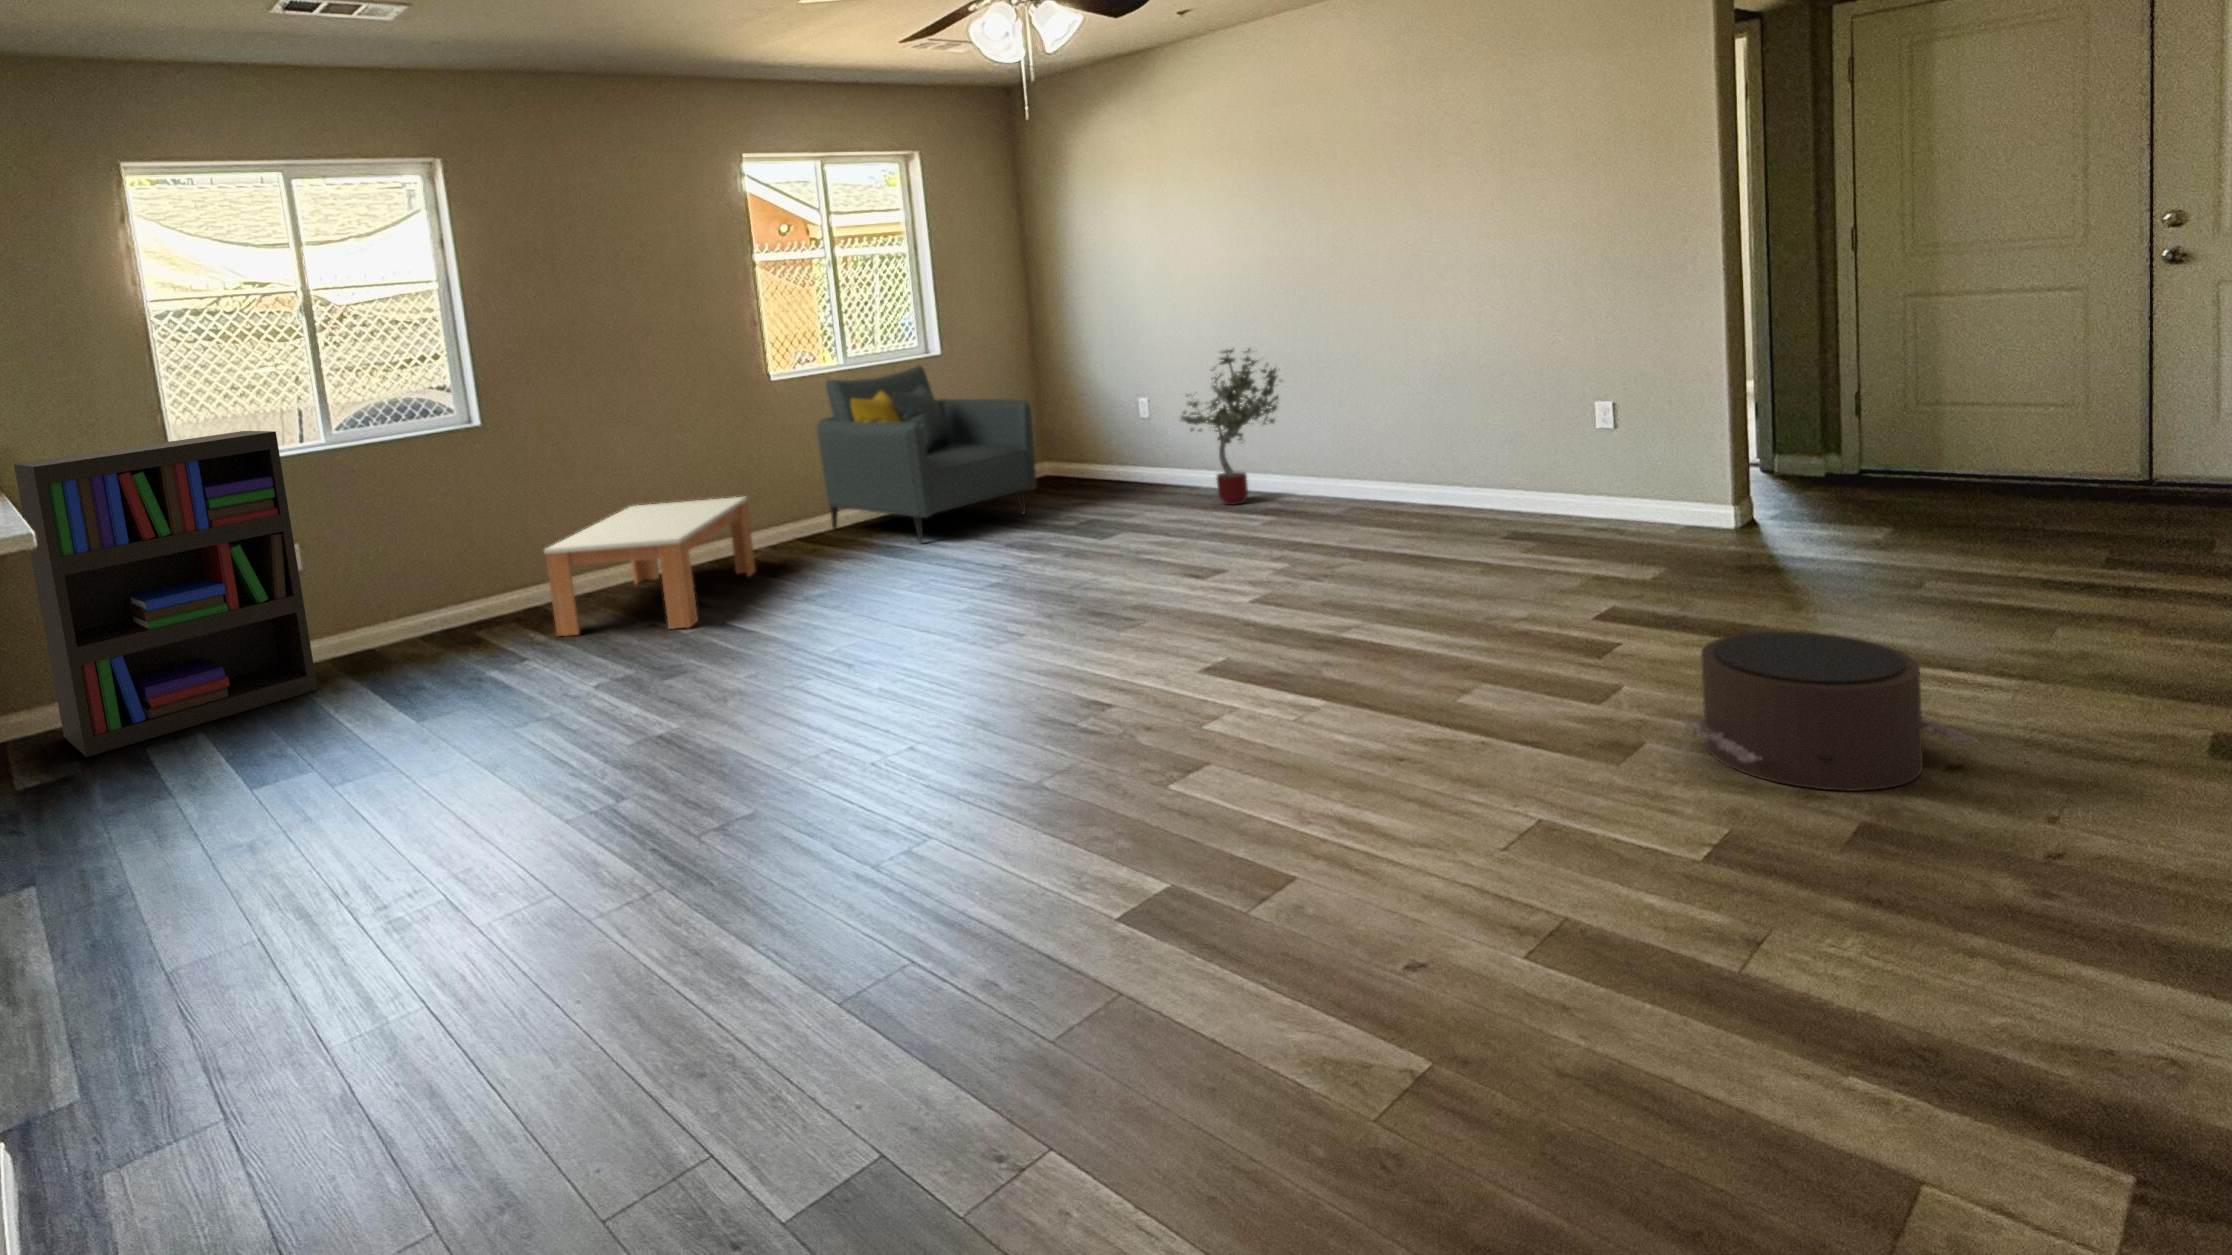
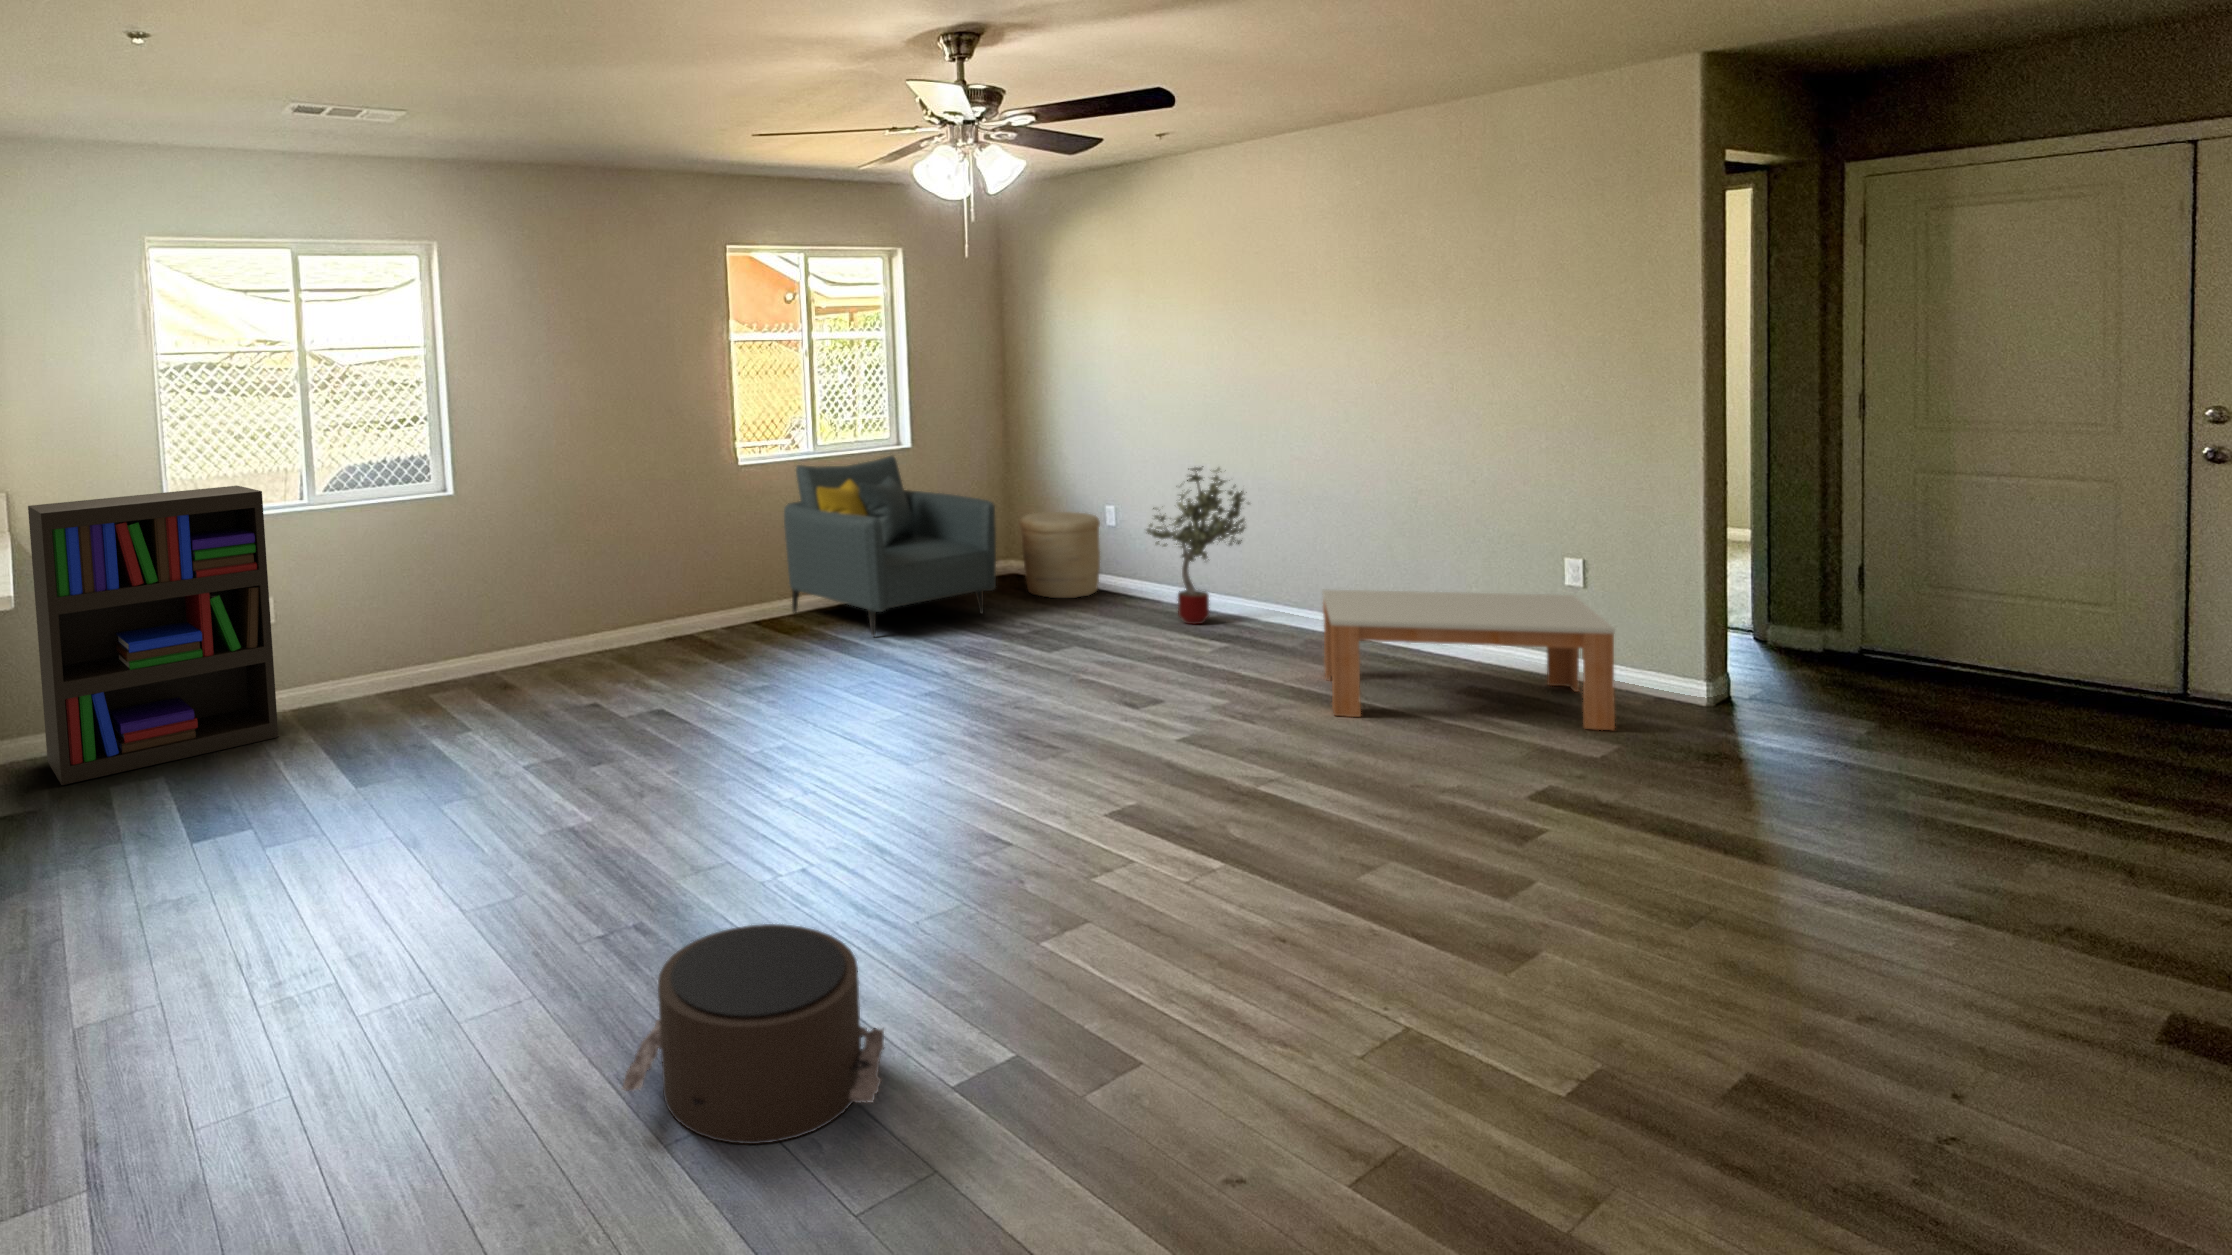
woven basket: none [1051,410,1133,495] -> present [1020,512,1100,598]
coffee table: present [544,496,755,636] -> present [1322,590,1615,730]
pouf: present [1683,632,1978,791] -> present [622,924,884,1144]

